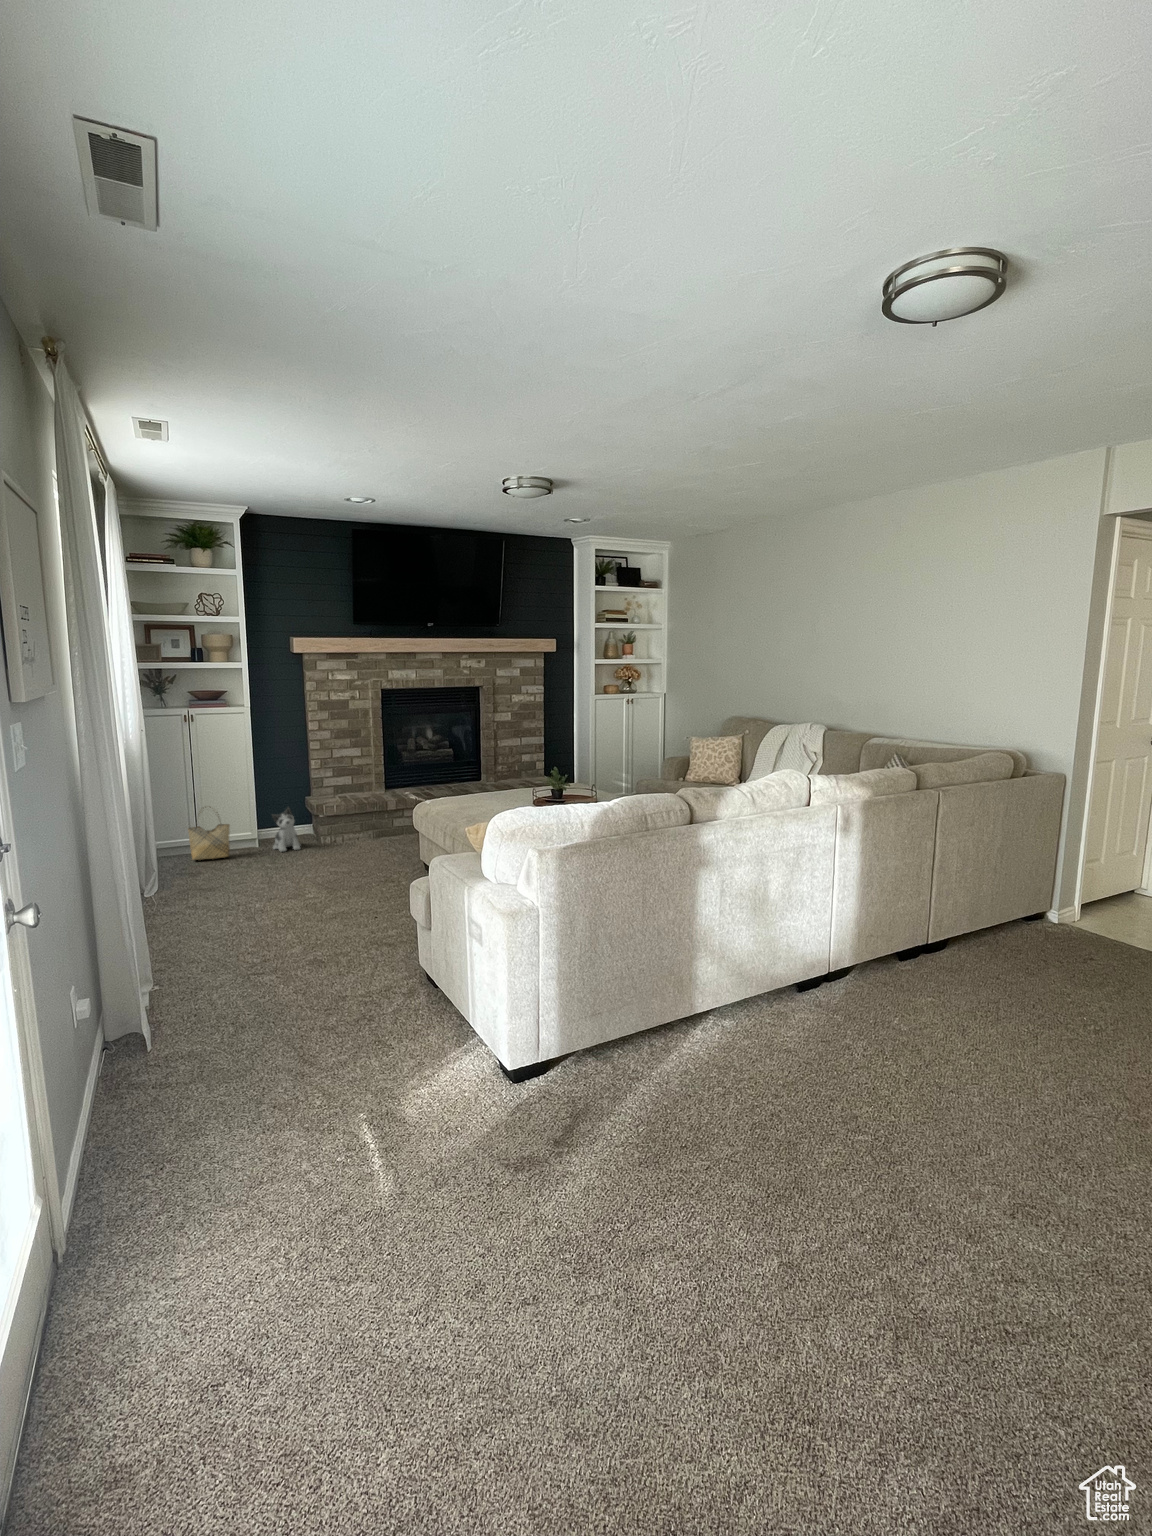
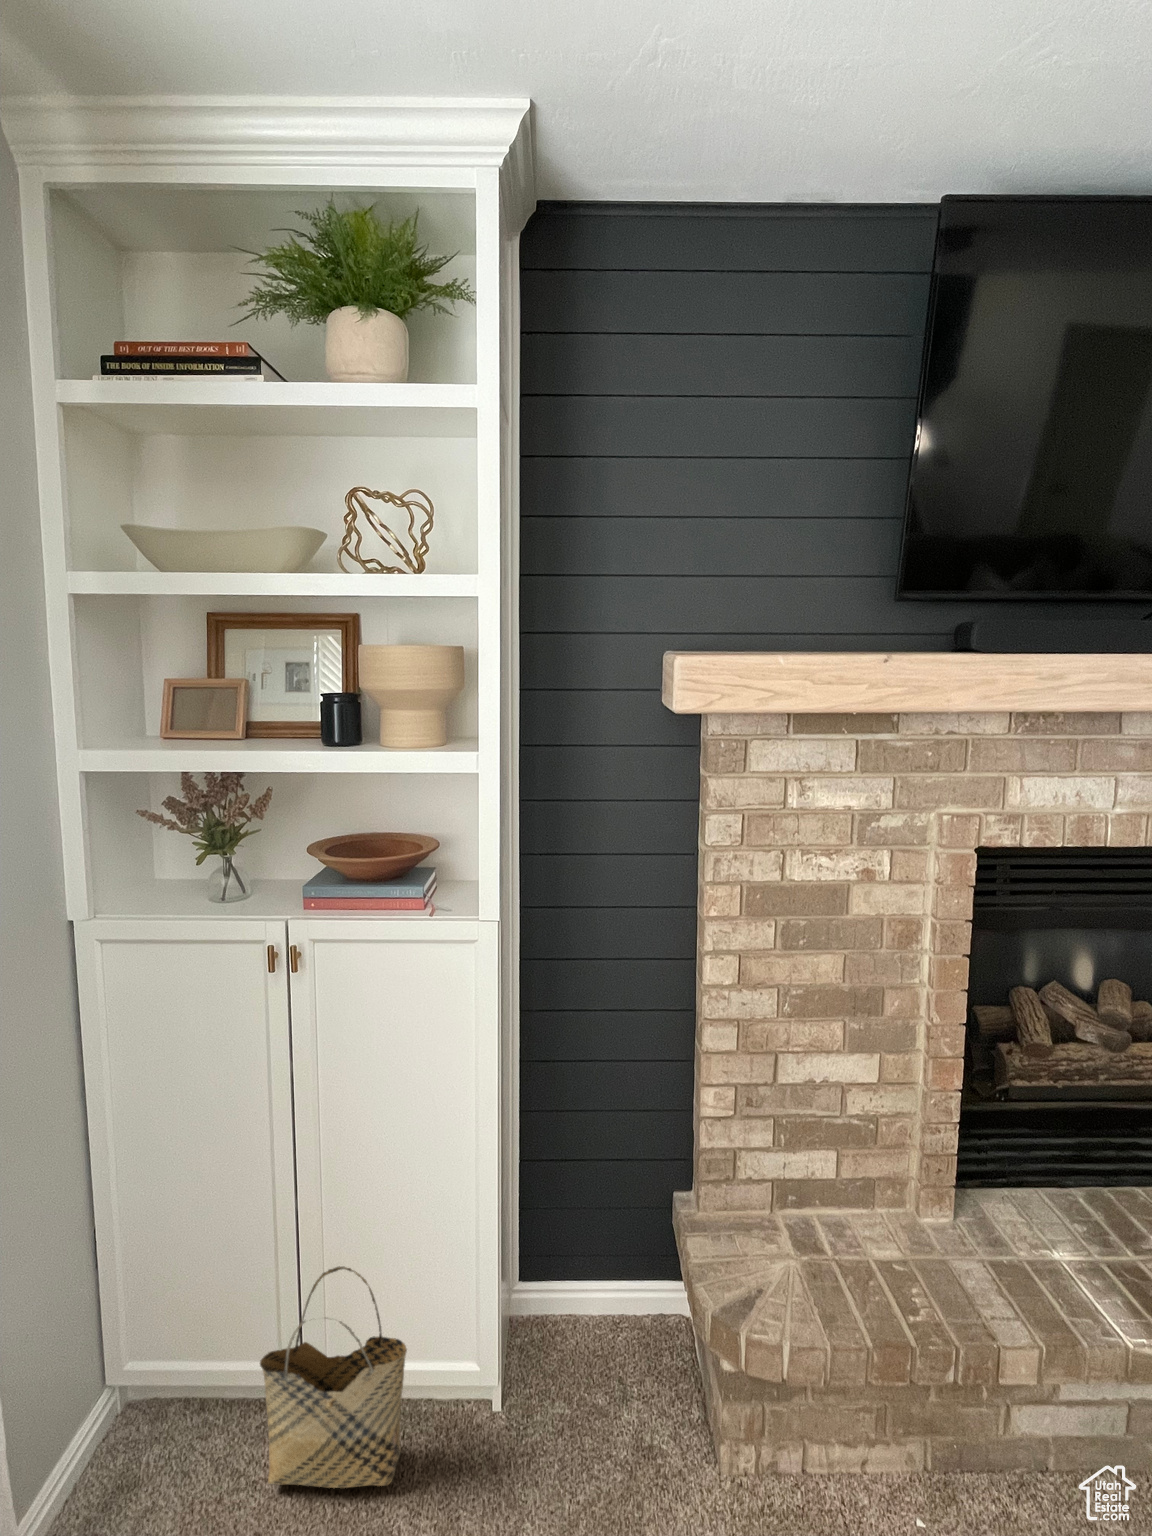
plush toy: present [272,807,301,852] -> none [553,1294,651,1478]

